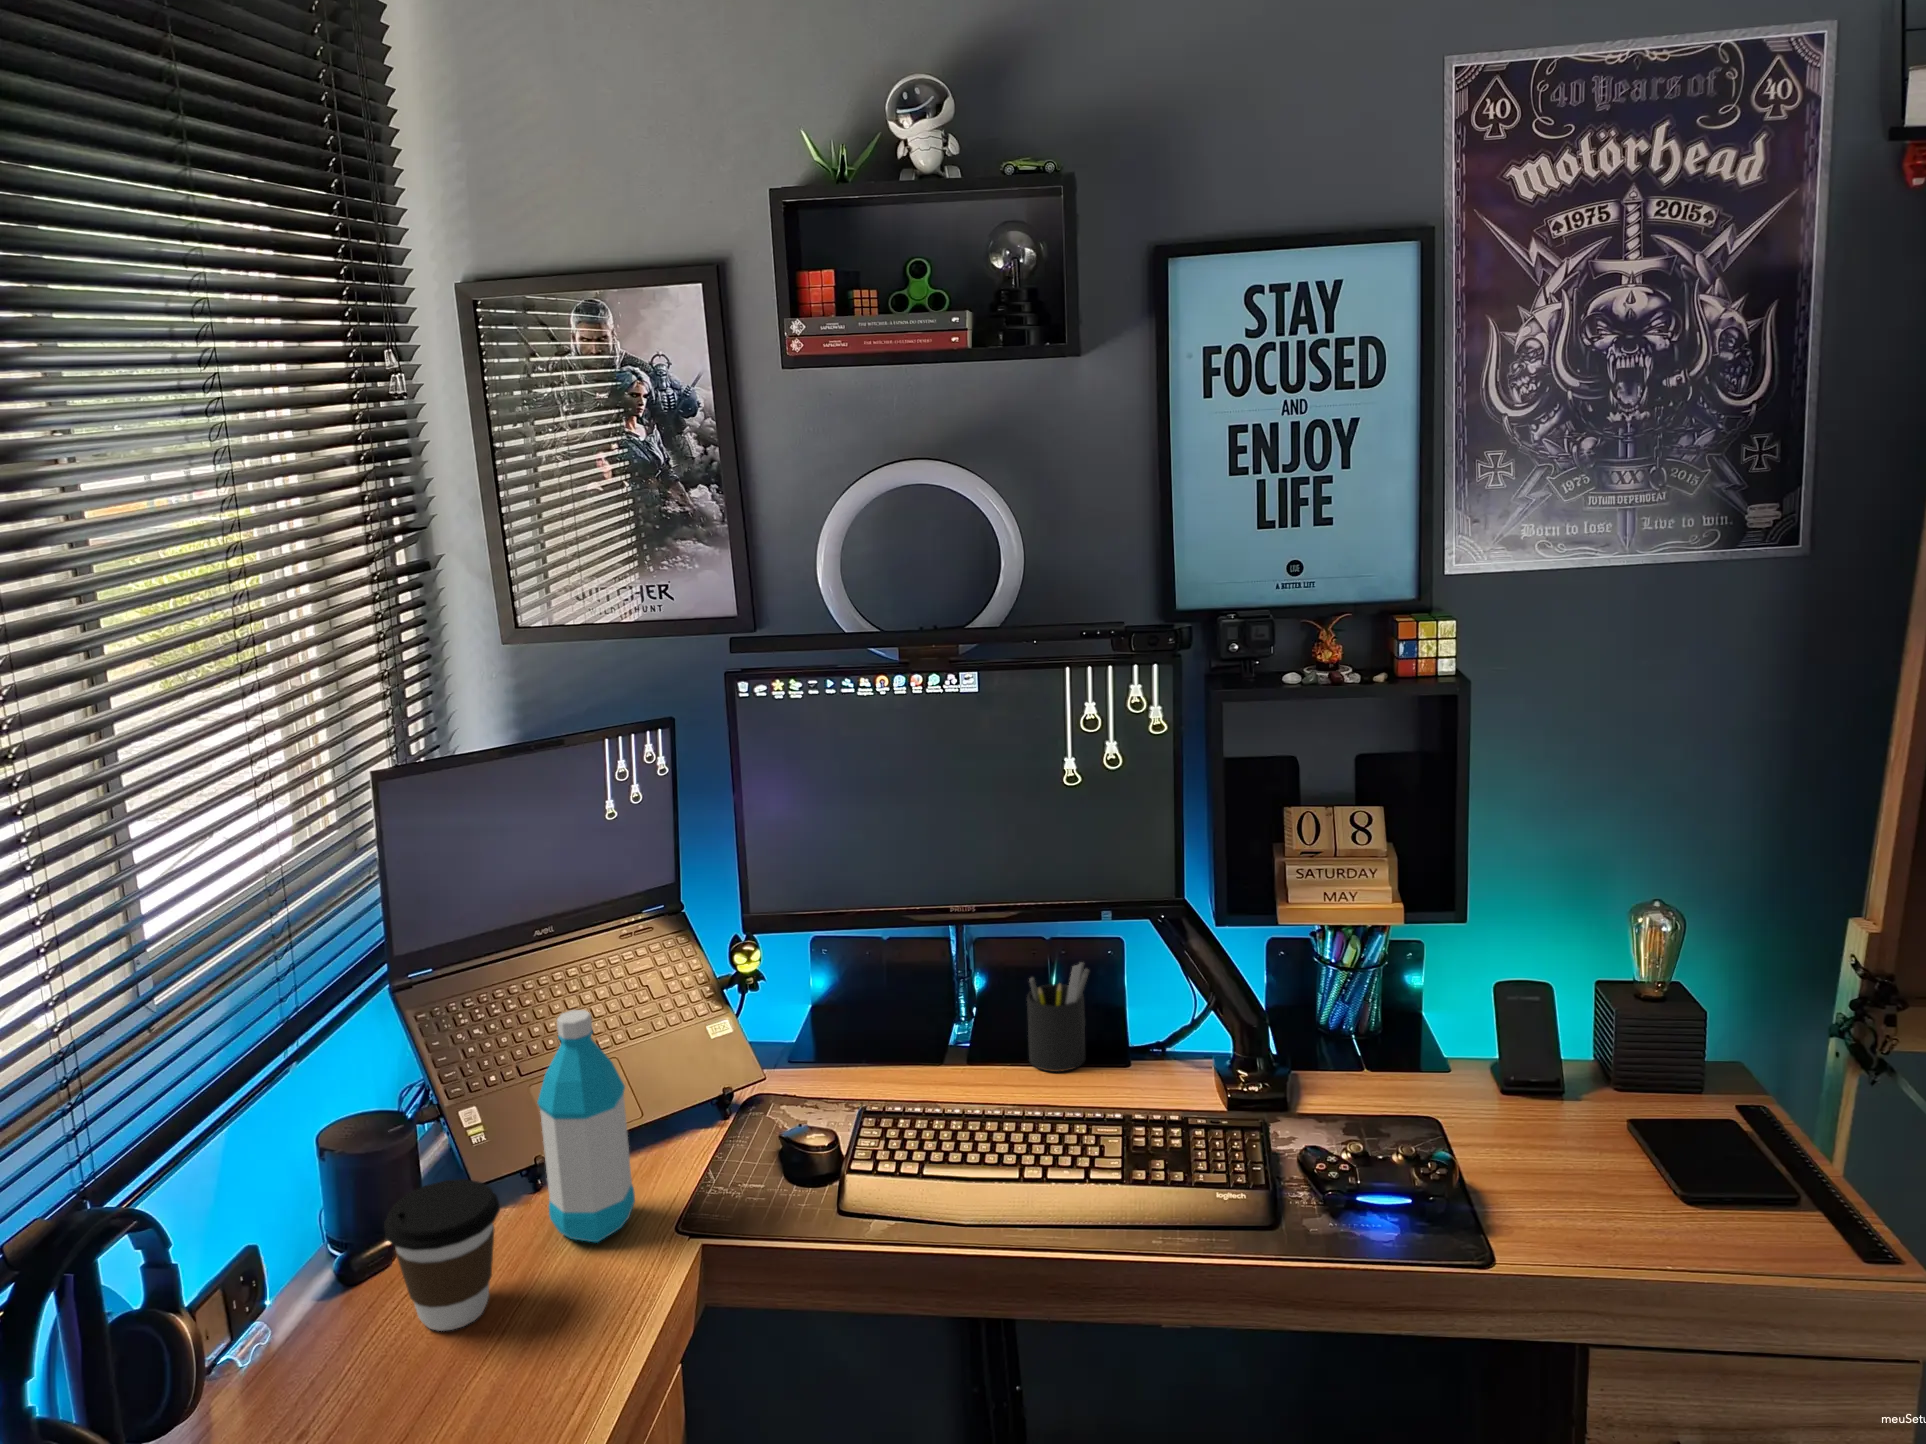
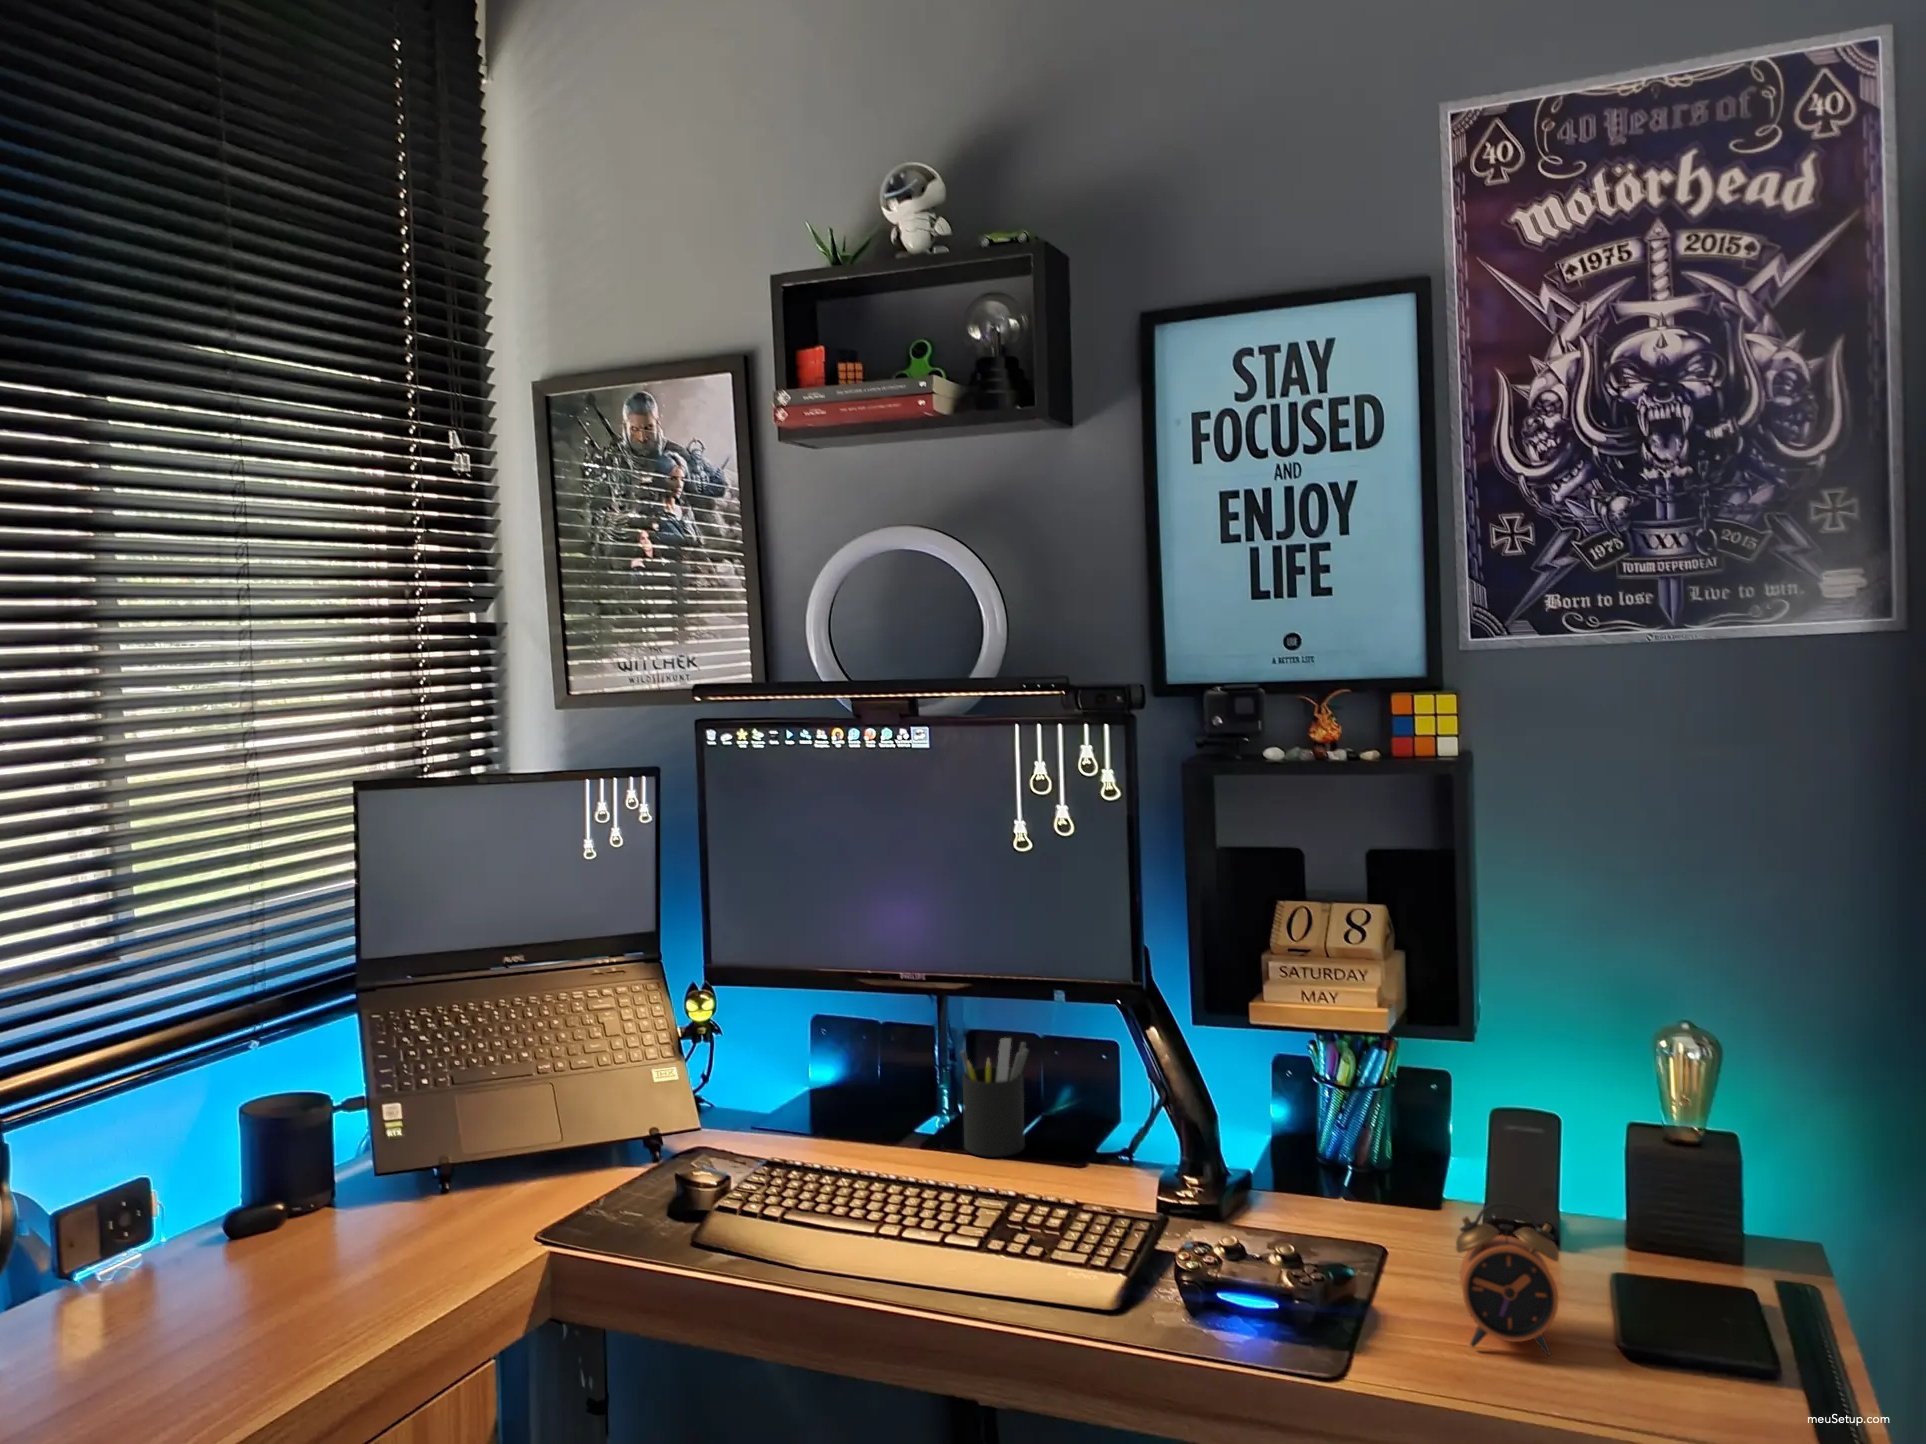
water bottle: present [537,1010,635,1242] -> none [418,1001,505,1234]
alarm clock: none [1551,1091,1649,1214] -> present [1456,1202,1559,1355]
coffee cup: present [384,1179,500,1331] -> none [241,1142,352,1280]

